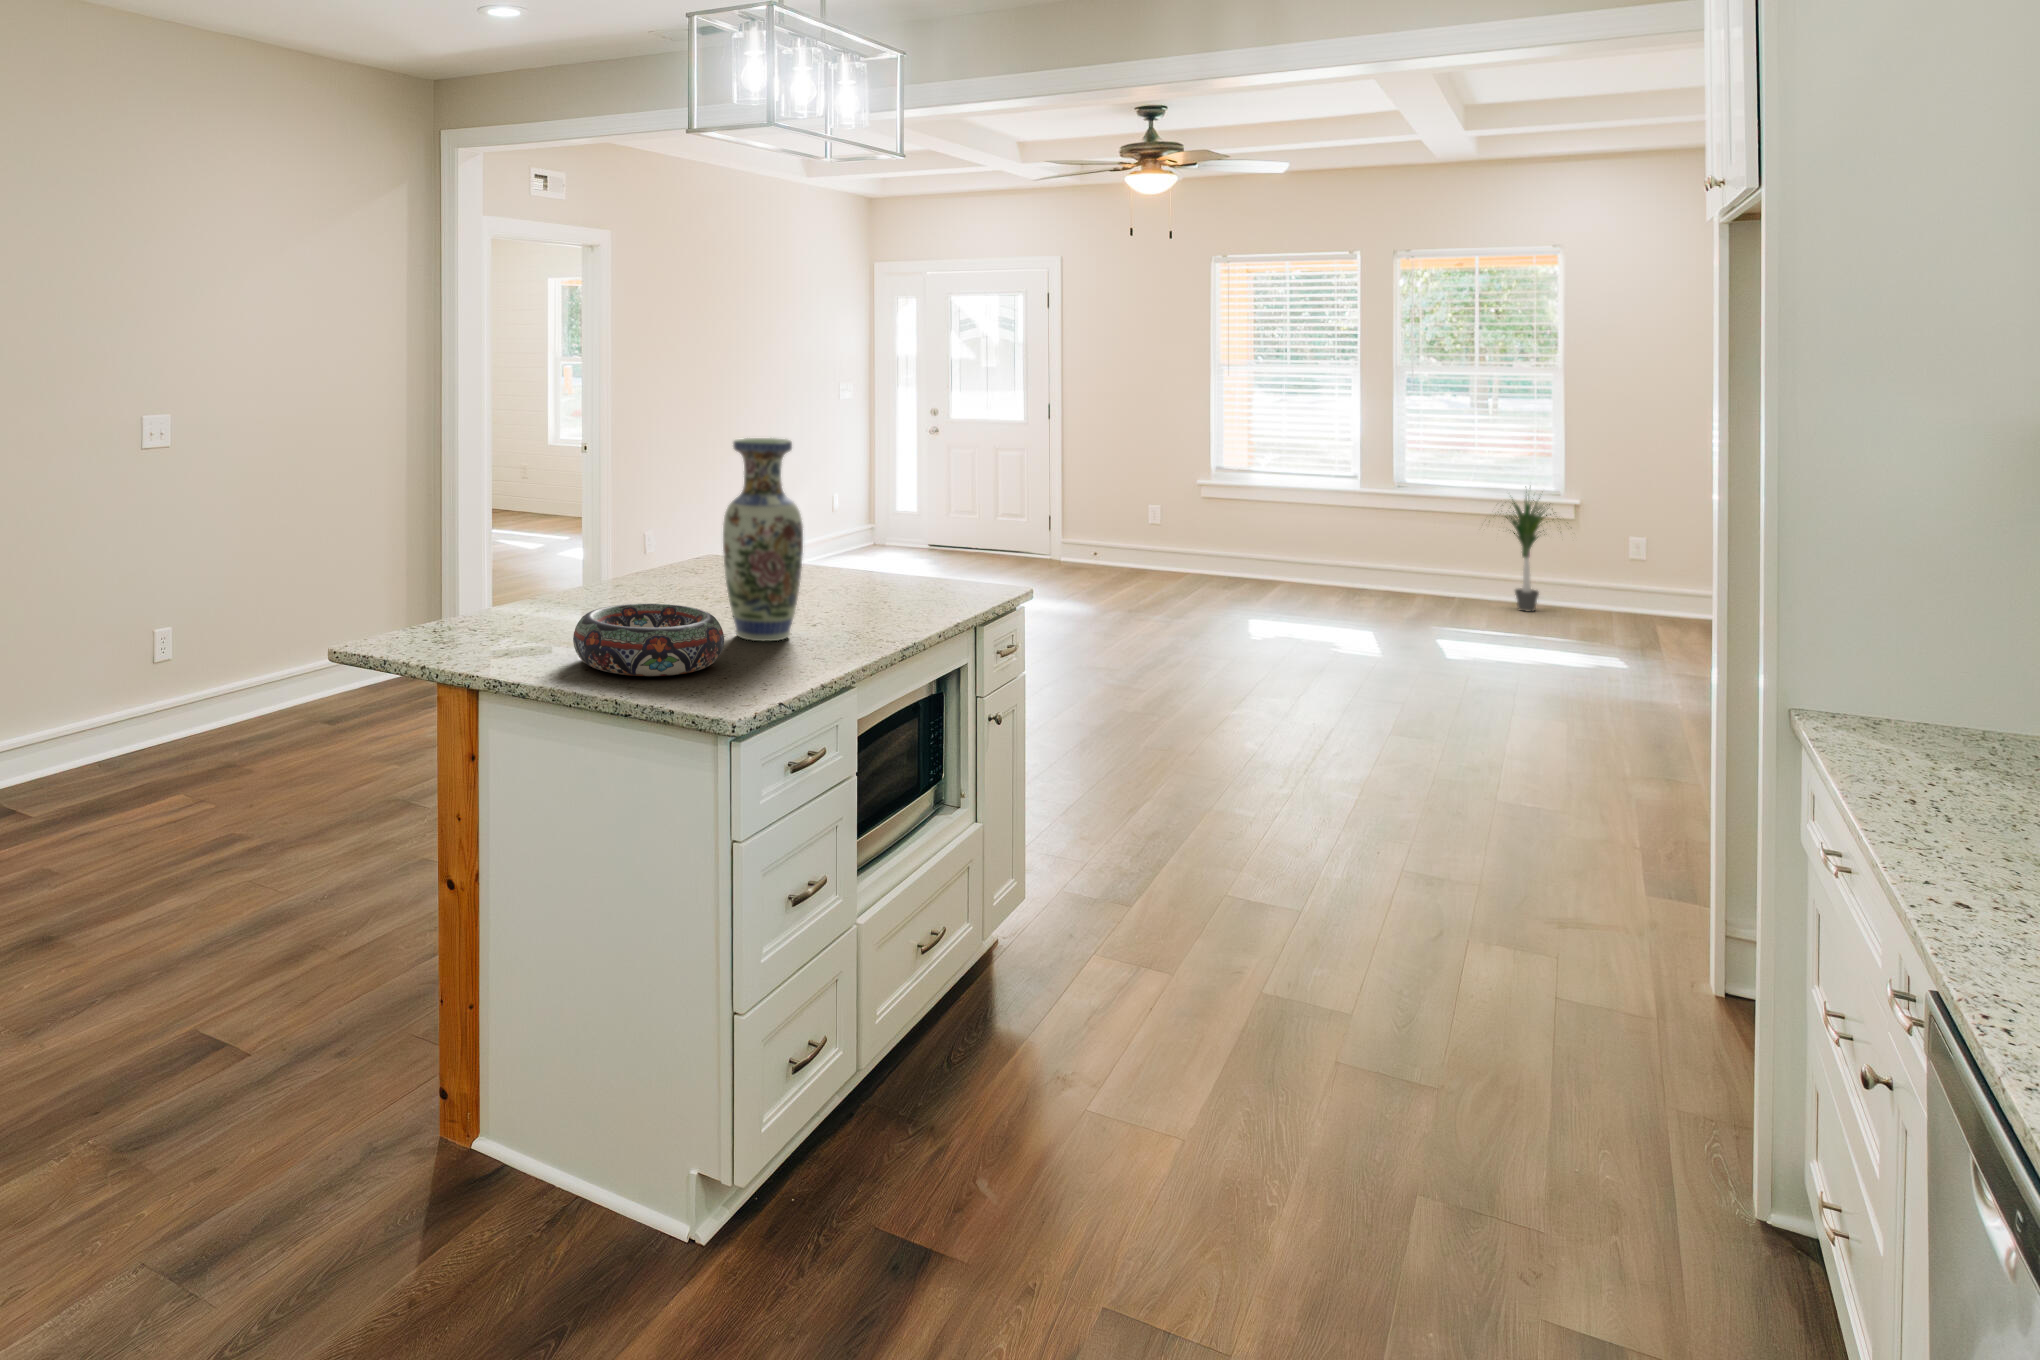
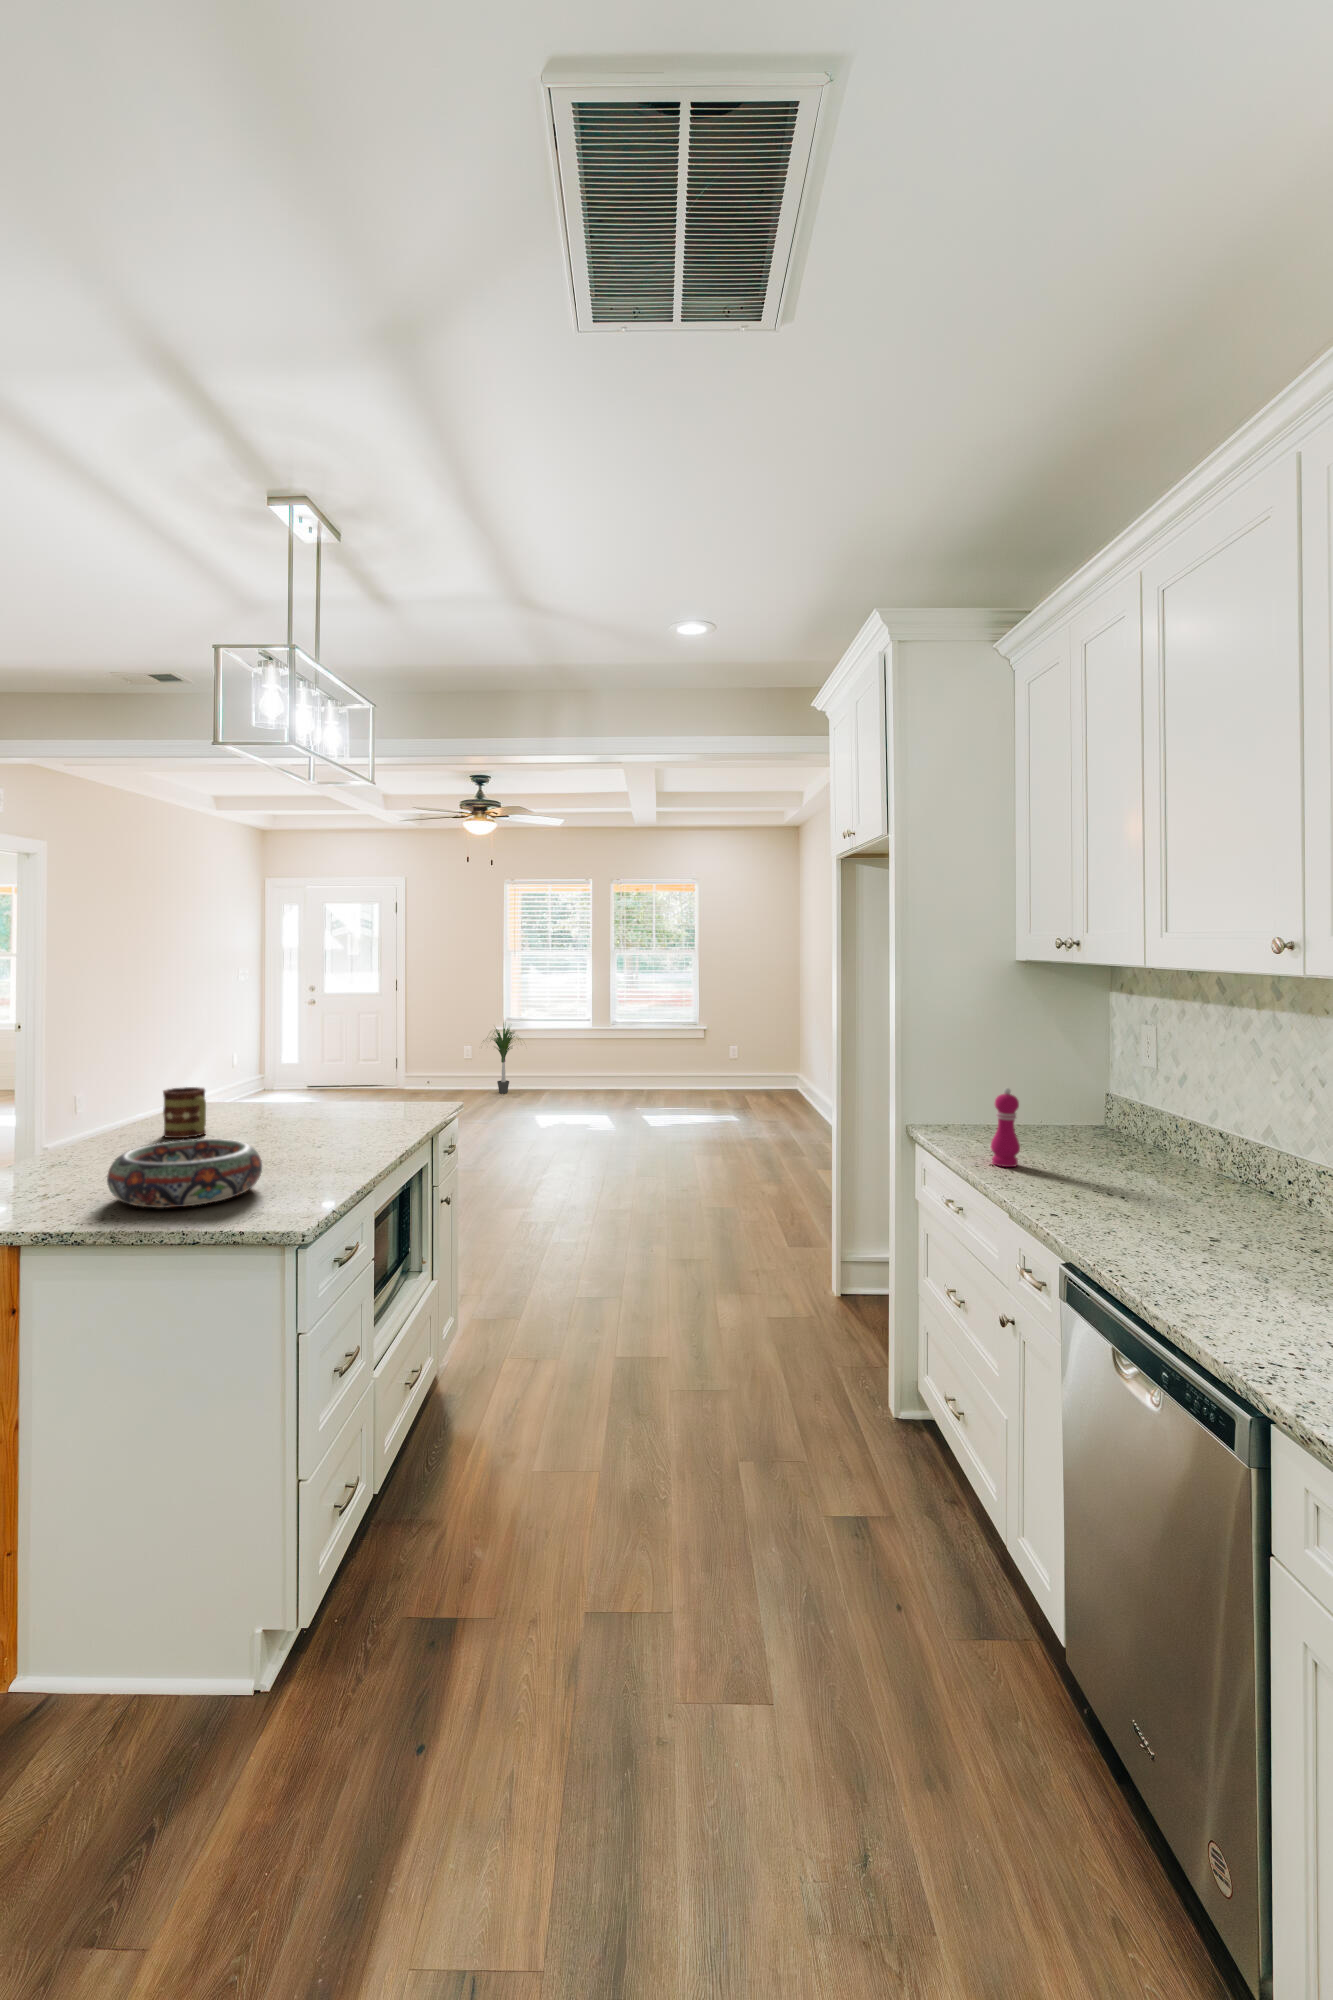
vase: present [723,438,803,641] -> none [243,991,316,1163]
potted plant: present [1505,492,1558,612] -> present [491,1024,515,1093]
mug: none [661,543,704,601] -> present [163,1087,206,1138]
pepper mill: none [1943,659,2017,811] -> present [991,1088,1020,1167]

